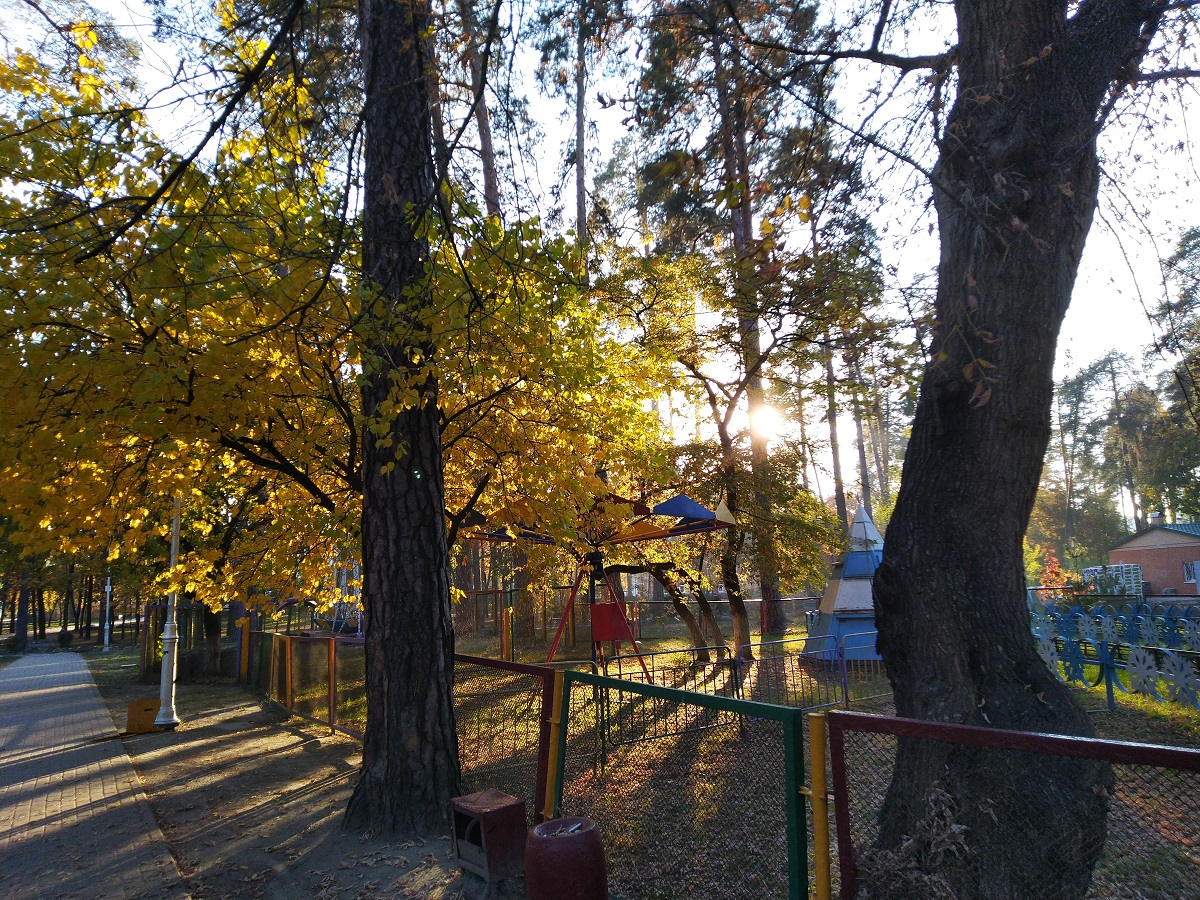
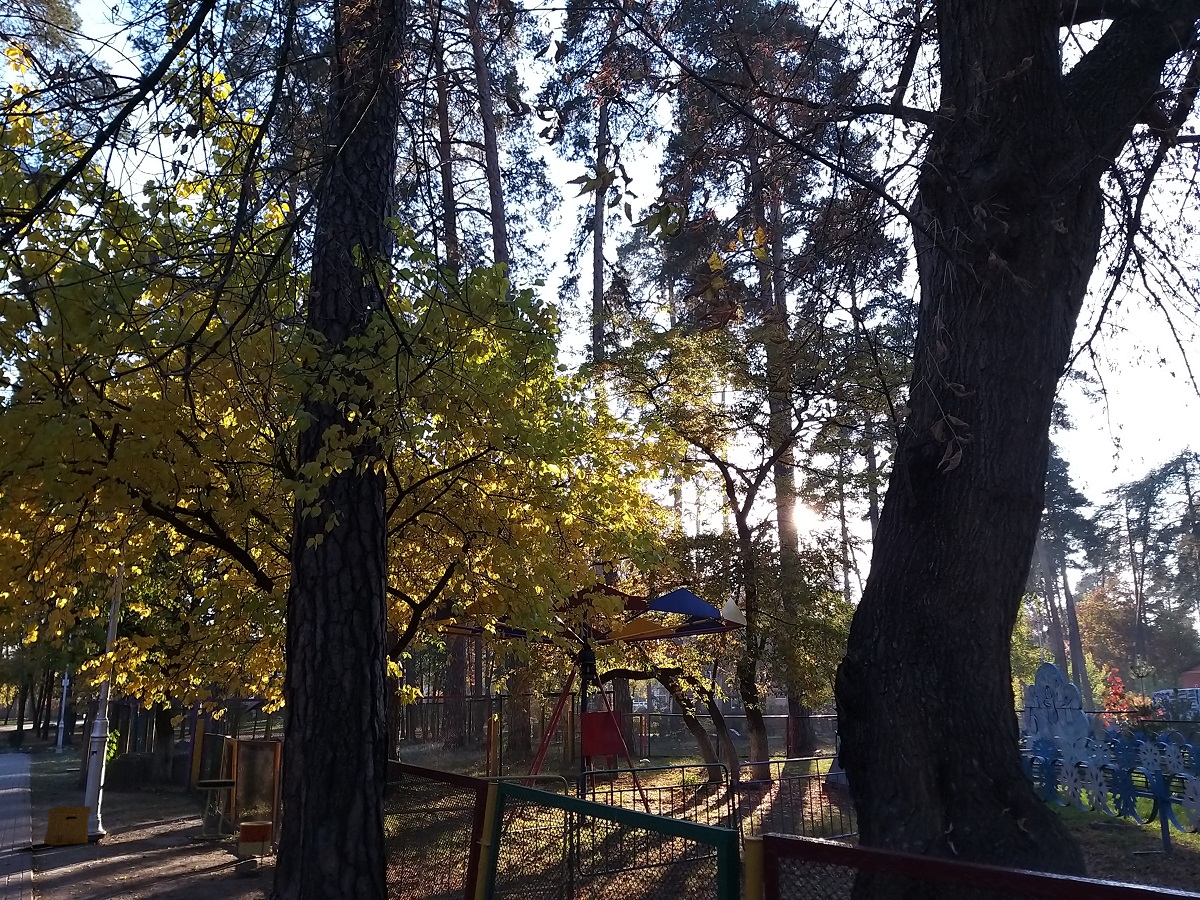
stool: none [255,673,290,723] -> present [195,780,236,839]
planter: none [305,704,332,742] -> present [236,822,272,868]

